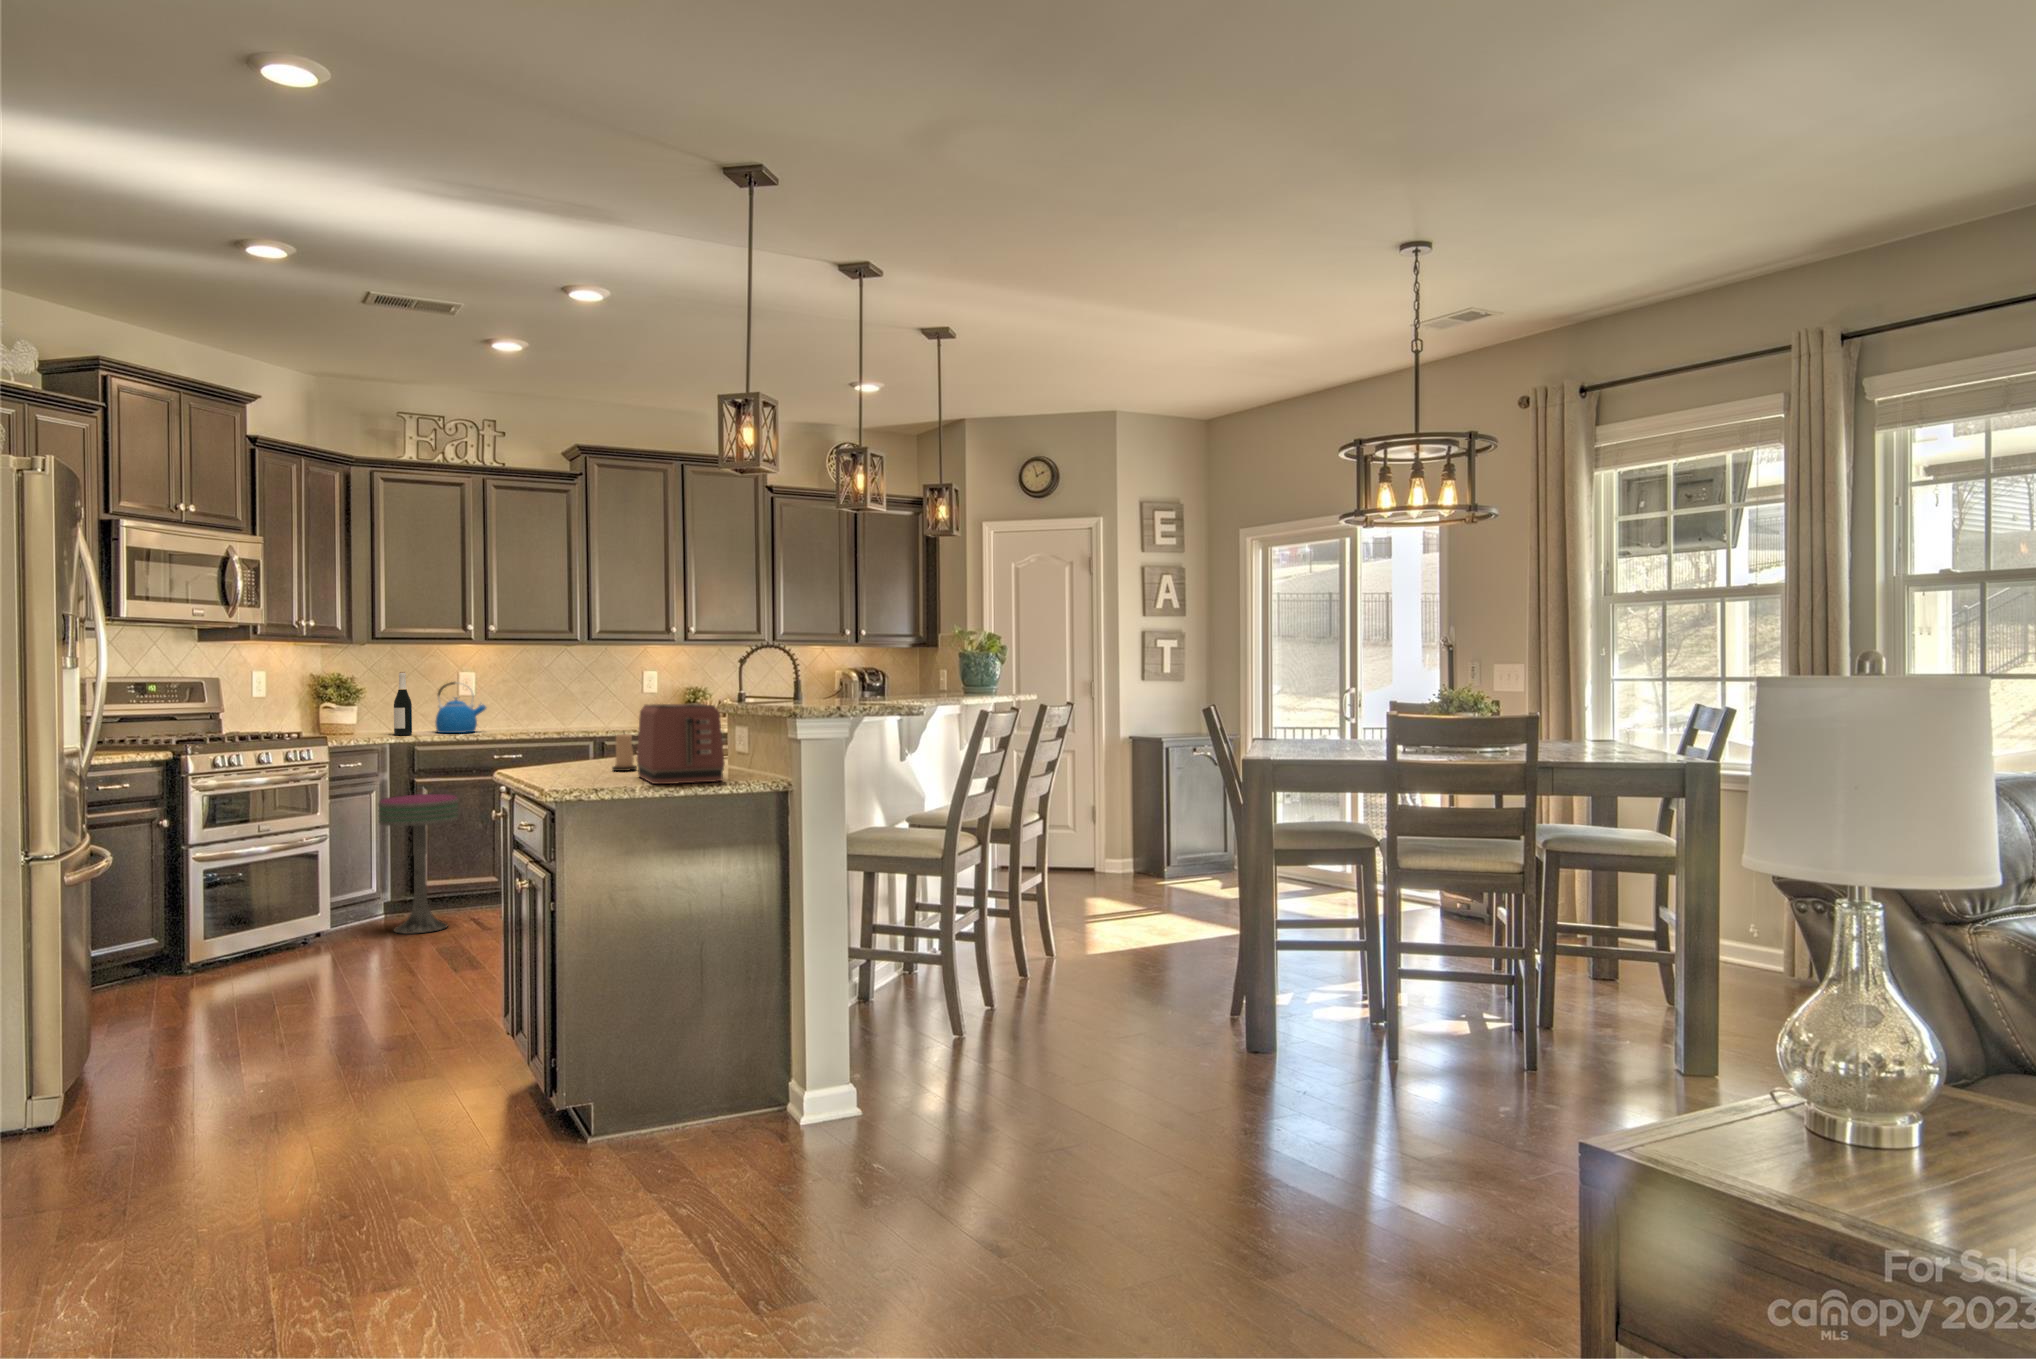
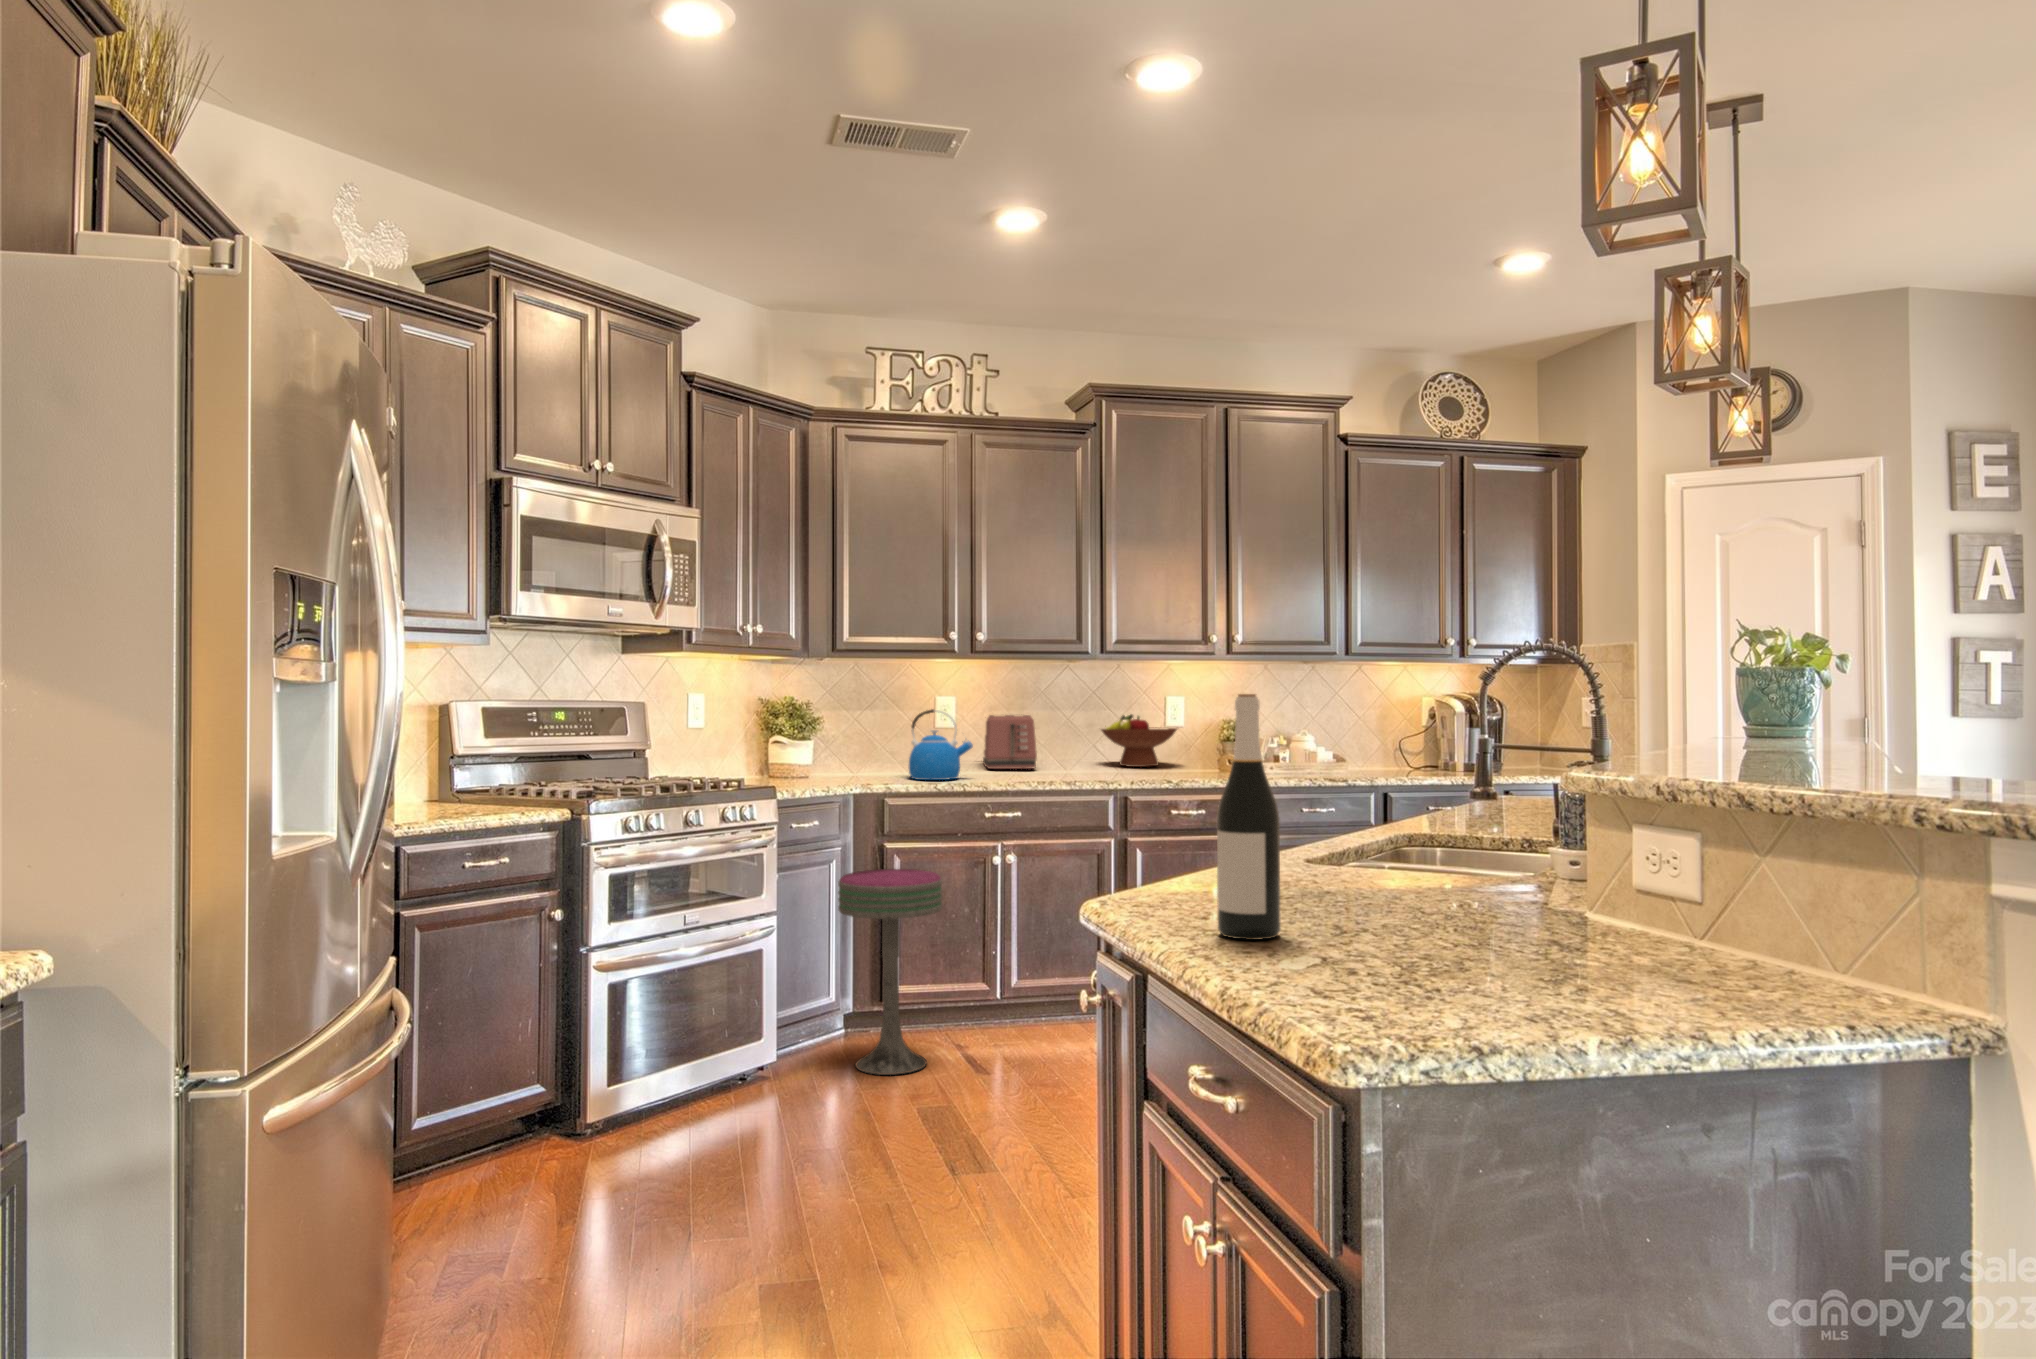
wine bottle: present [394,672,412,735] -> present [1217,694,1281,940]
fruit bowl: none [592,684,652,722] -> present [1101,714,1177,767]
toaster: present [637,704,725,784] -> present [983,715,1037,769]
candle: present [612,733,637,771] -> none [1313,826,1365,918]

